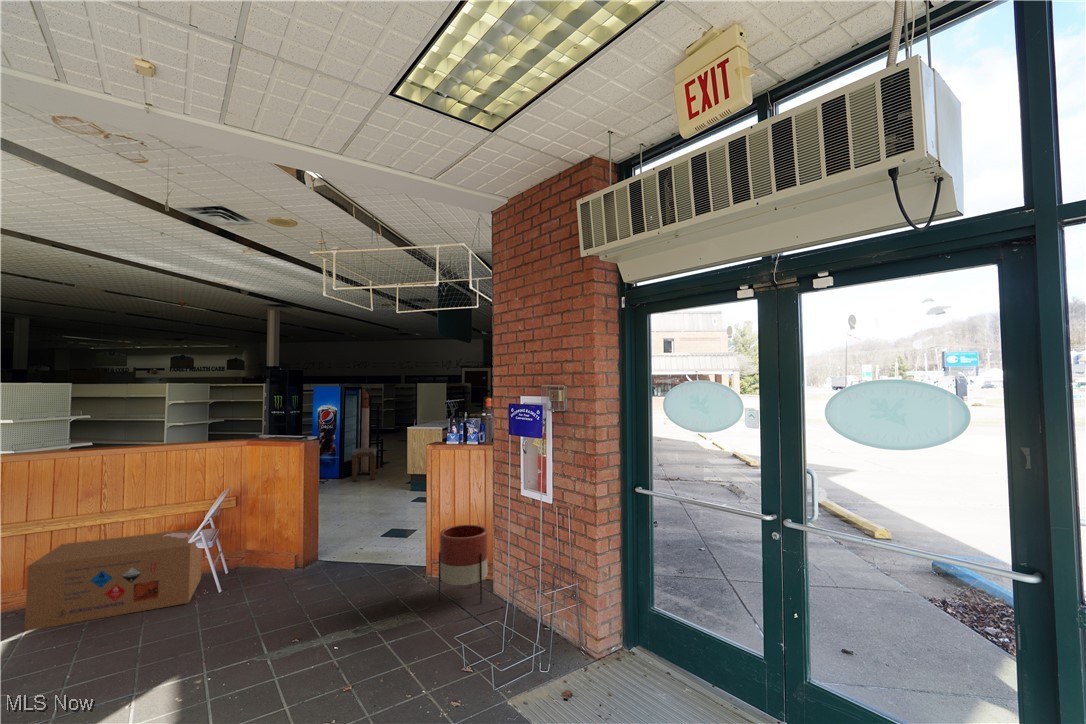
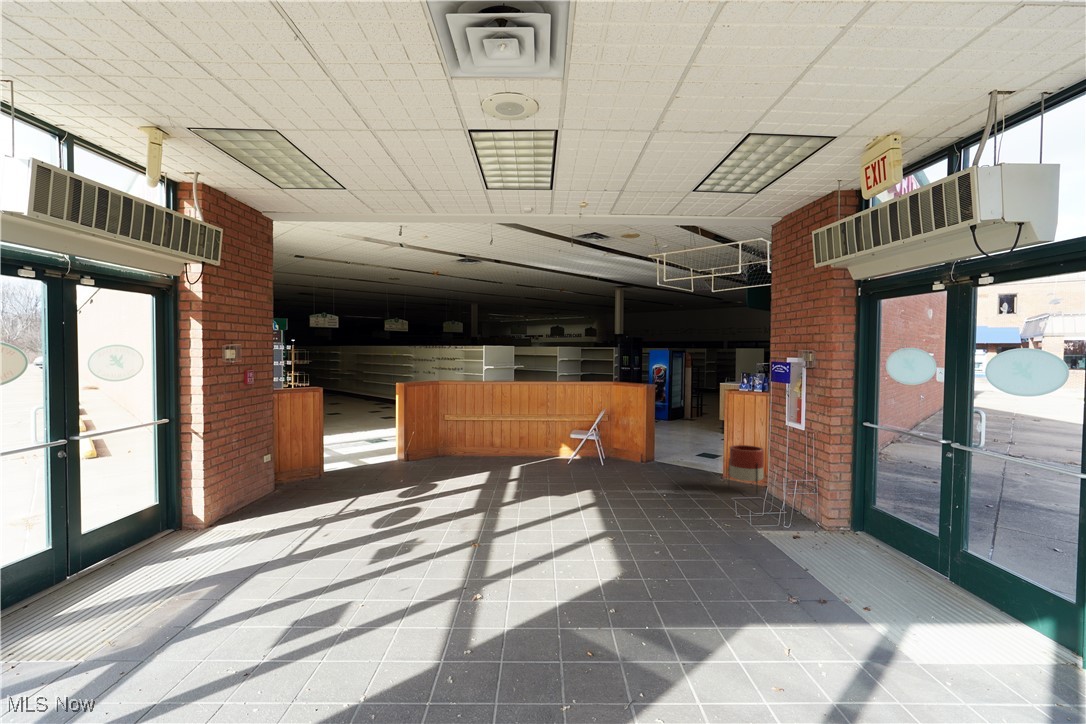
bench: present [352,448,377,481] -> none [677,400,697,424]
cardboard box: present [25,529,202,631] -> none [528,428,594,465]

